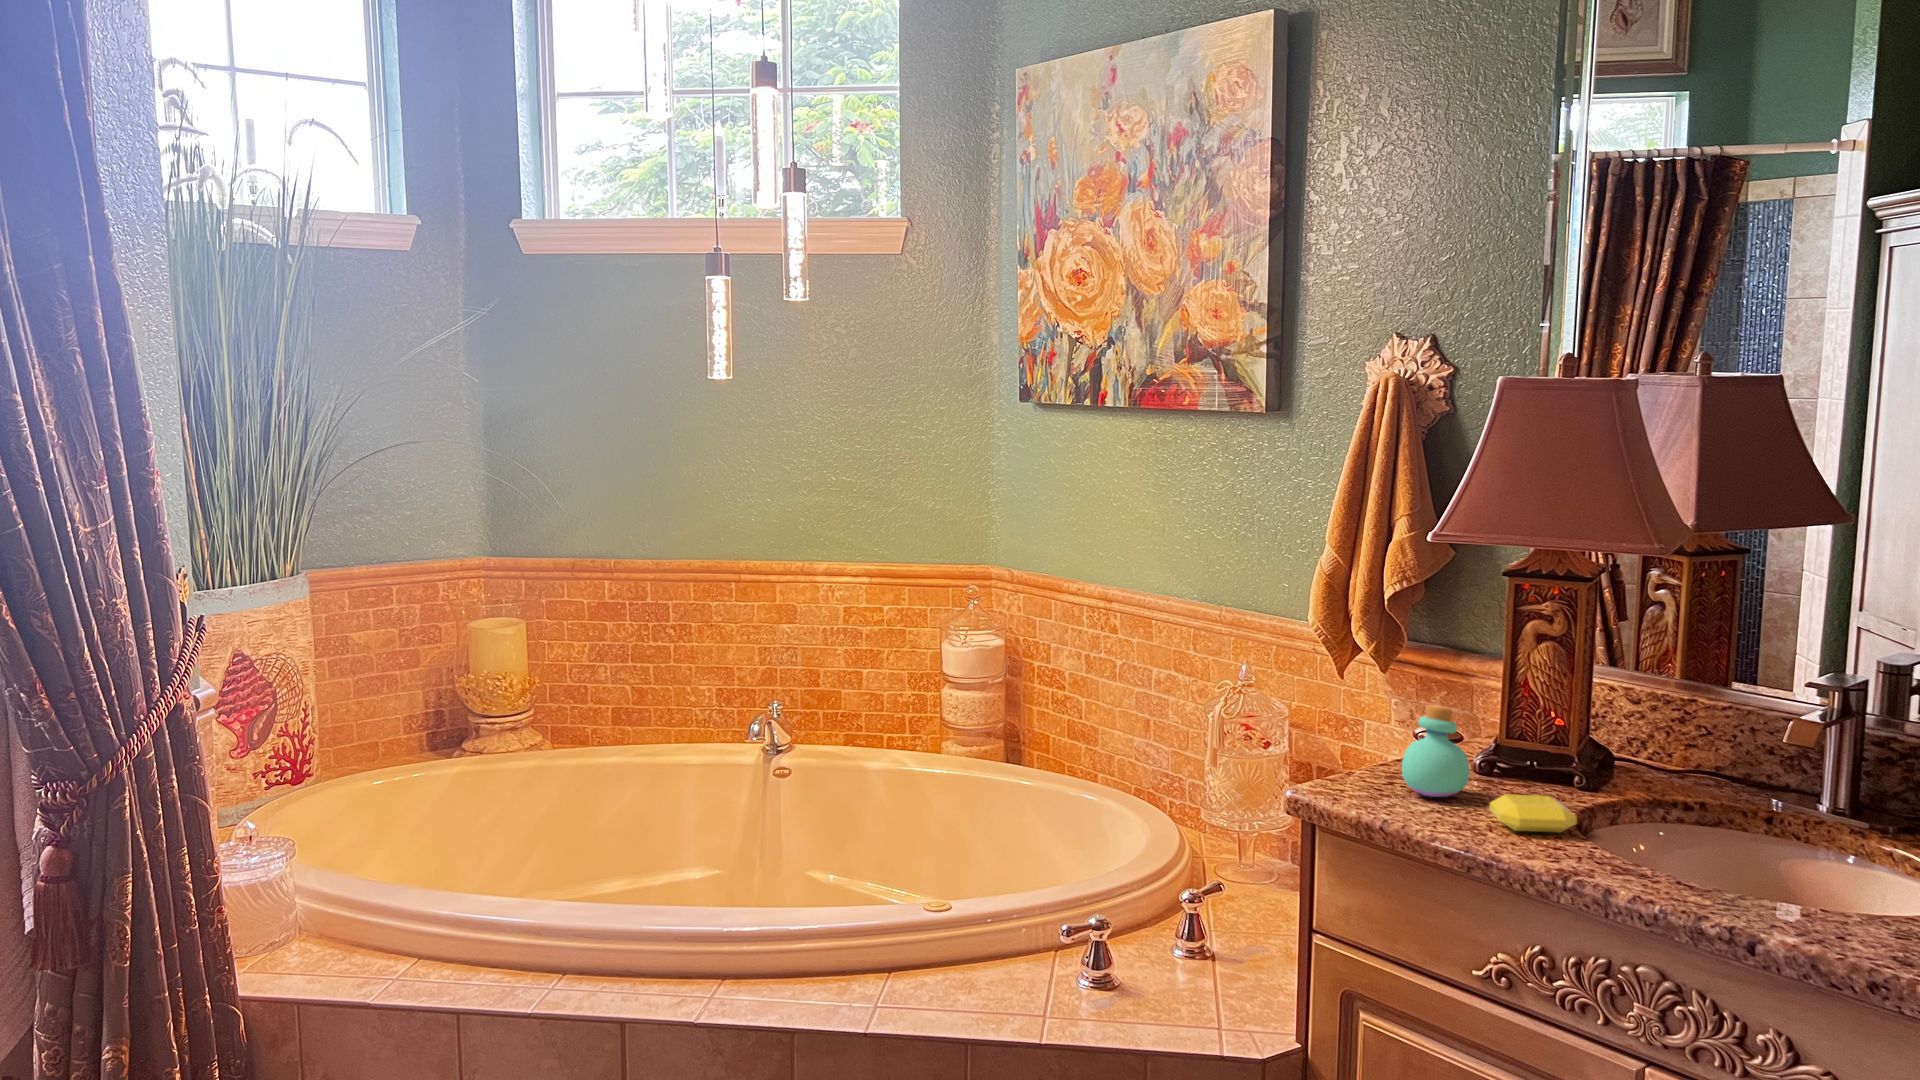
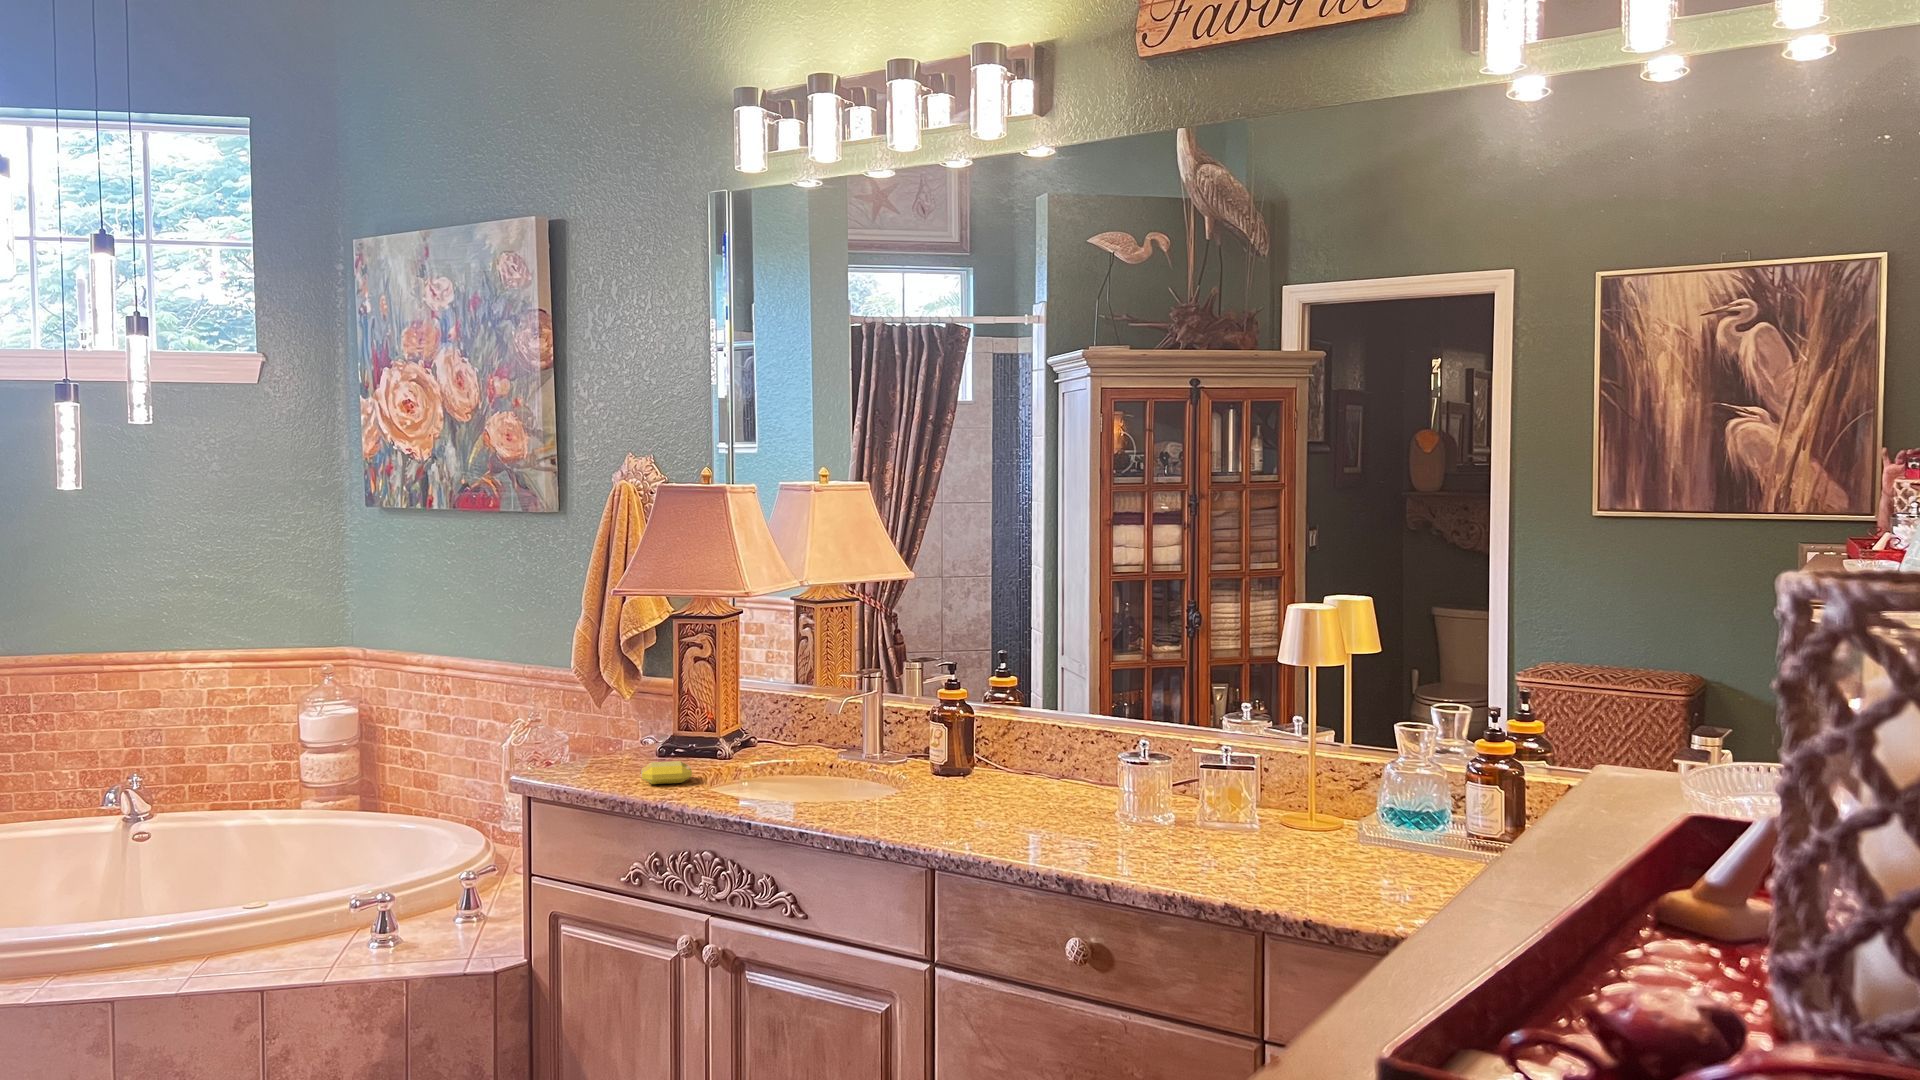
perfume bottle: present [1402,705,1470,797] -> none [592,709,639,772]

